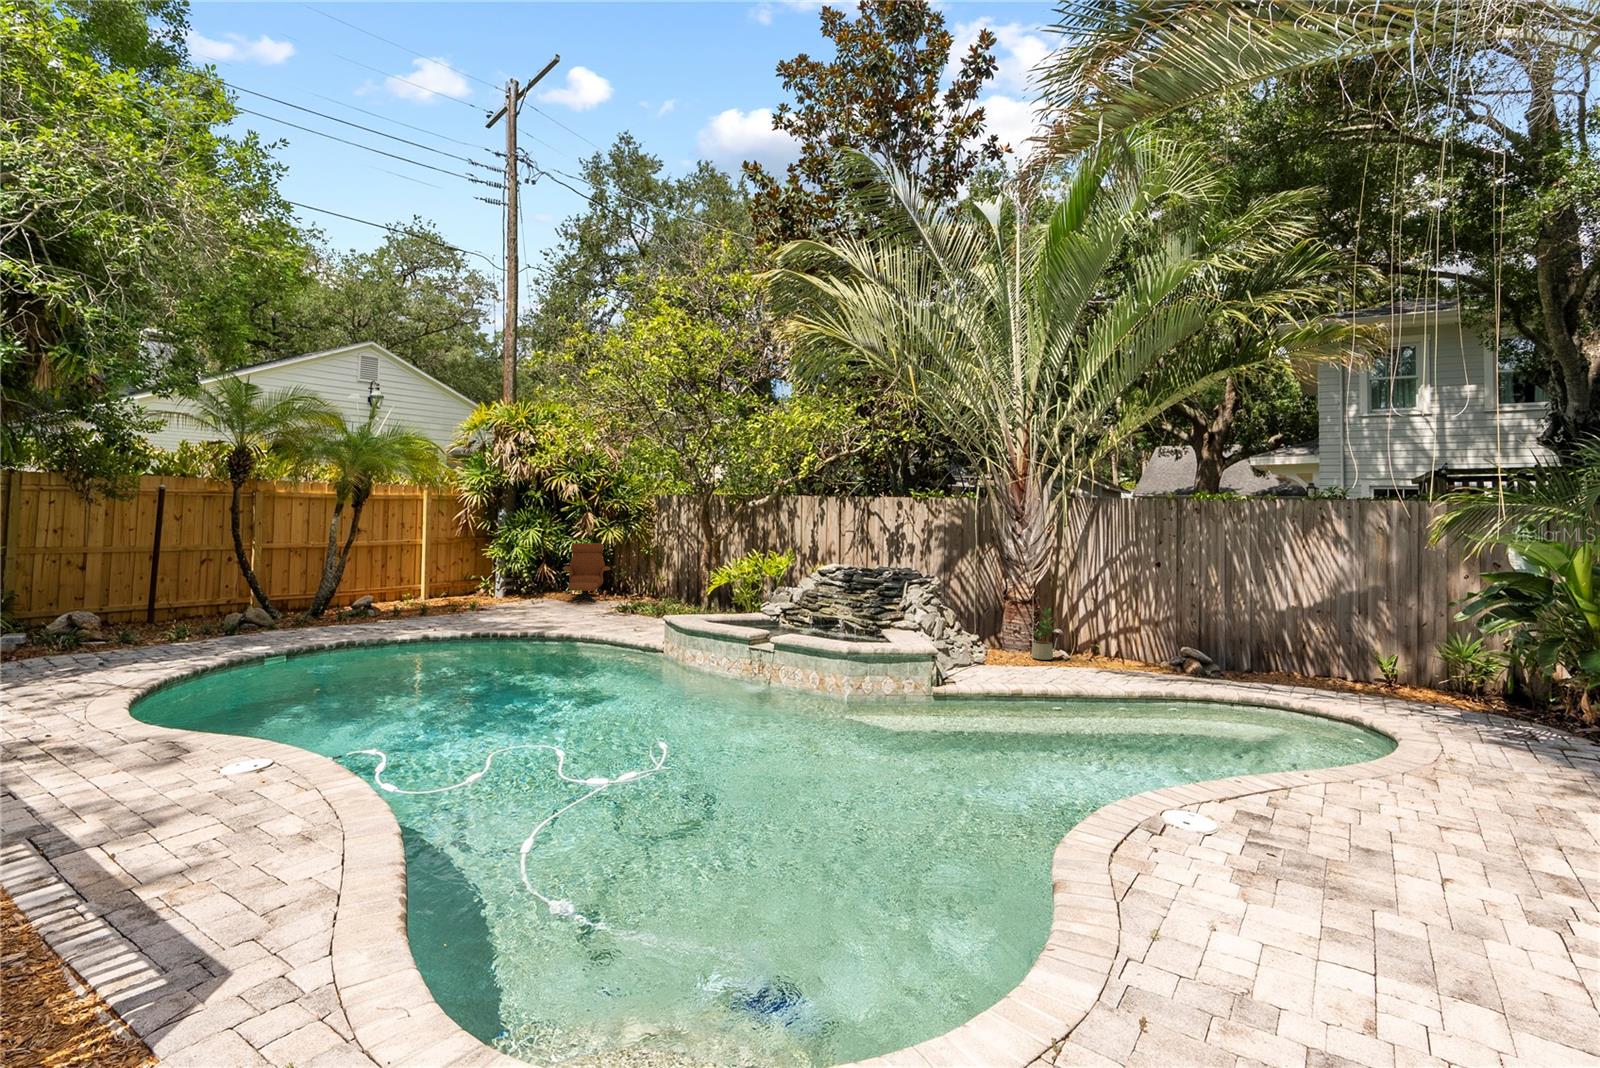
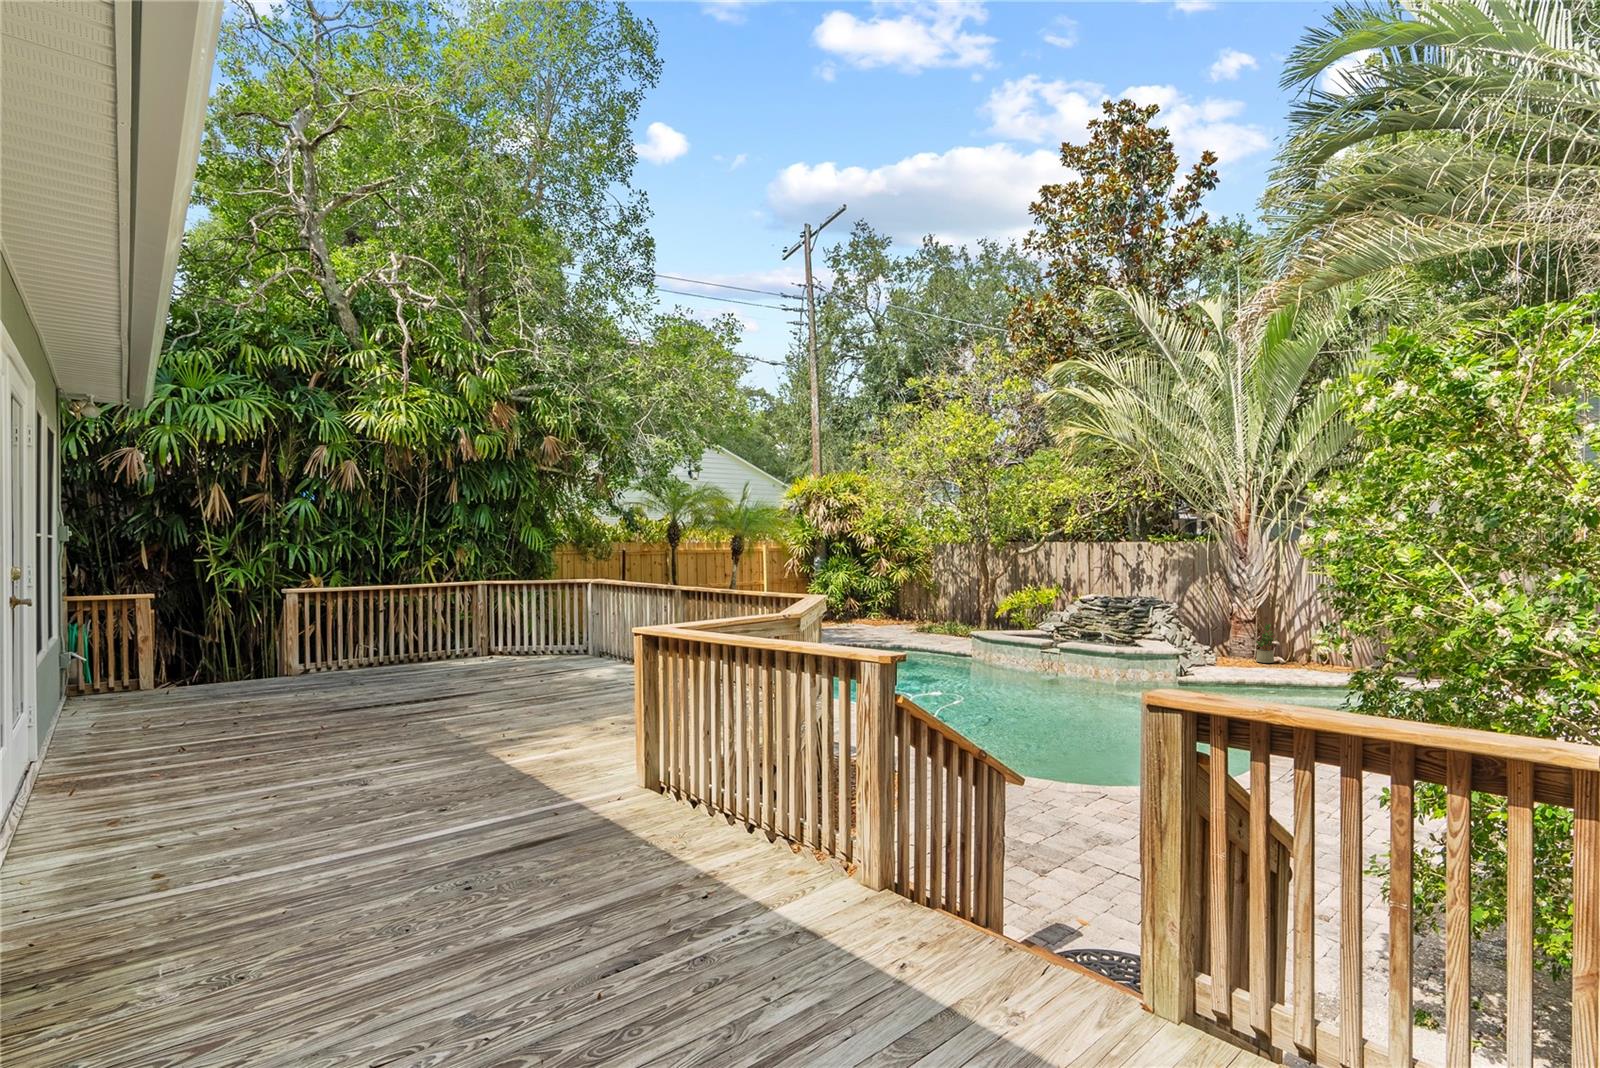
lounge chair: present [563,543,610,603] -> none [865,579,901,625]

